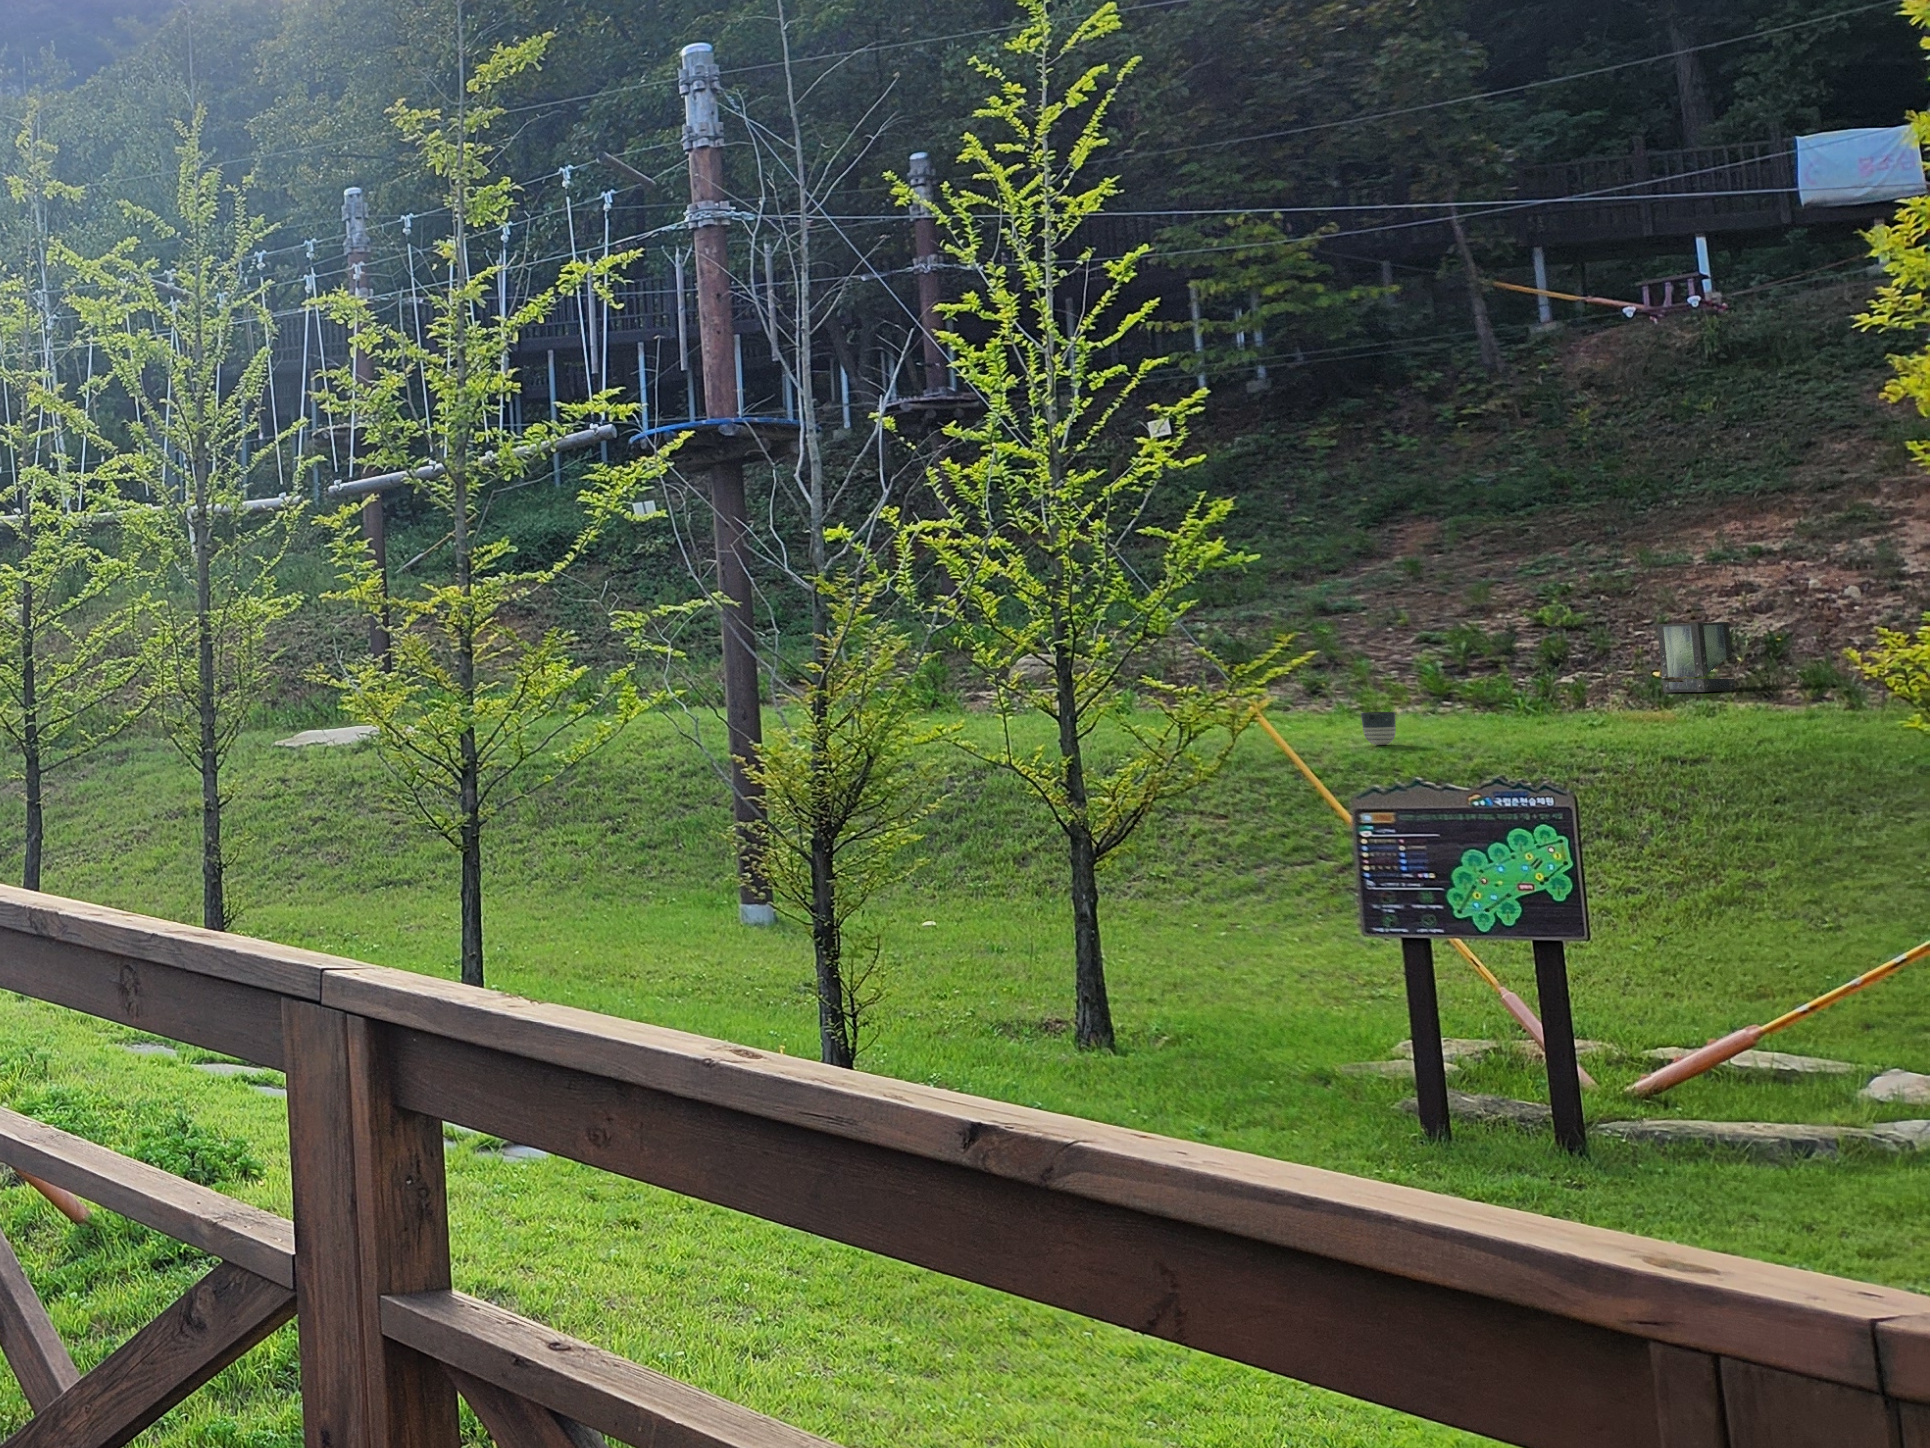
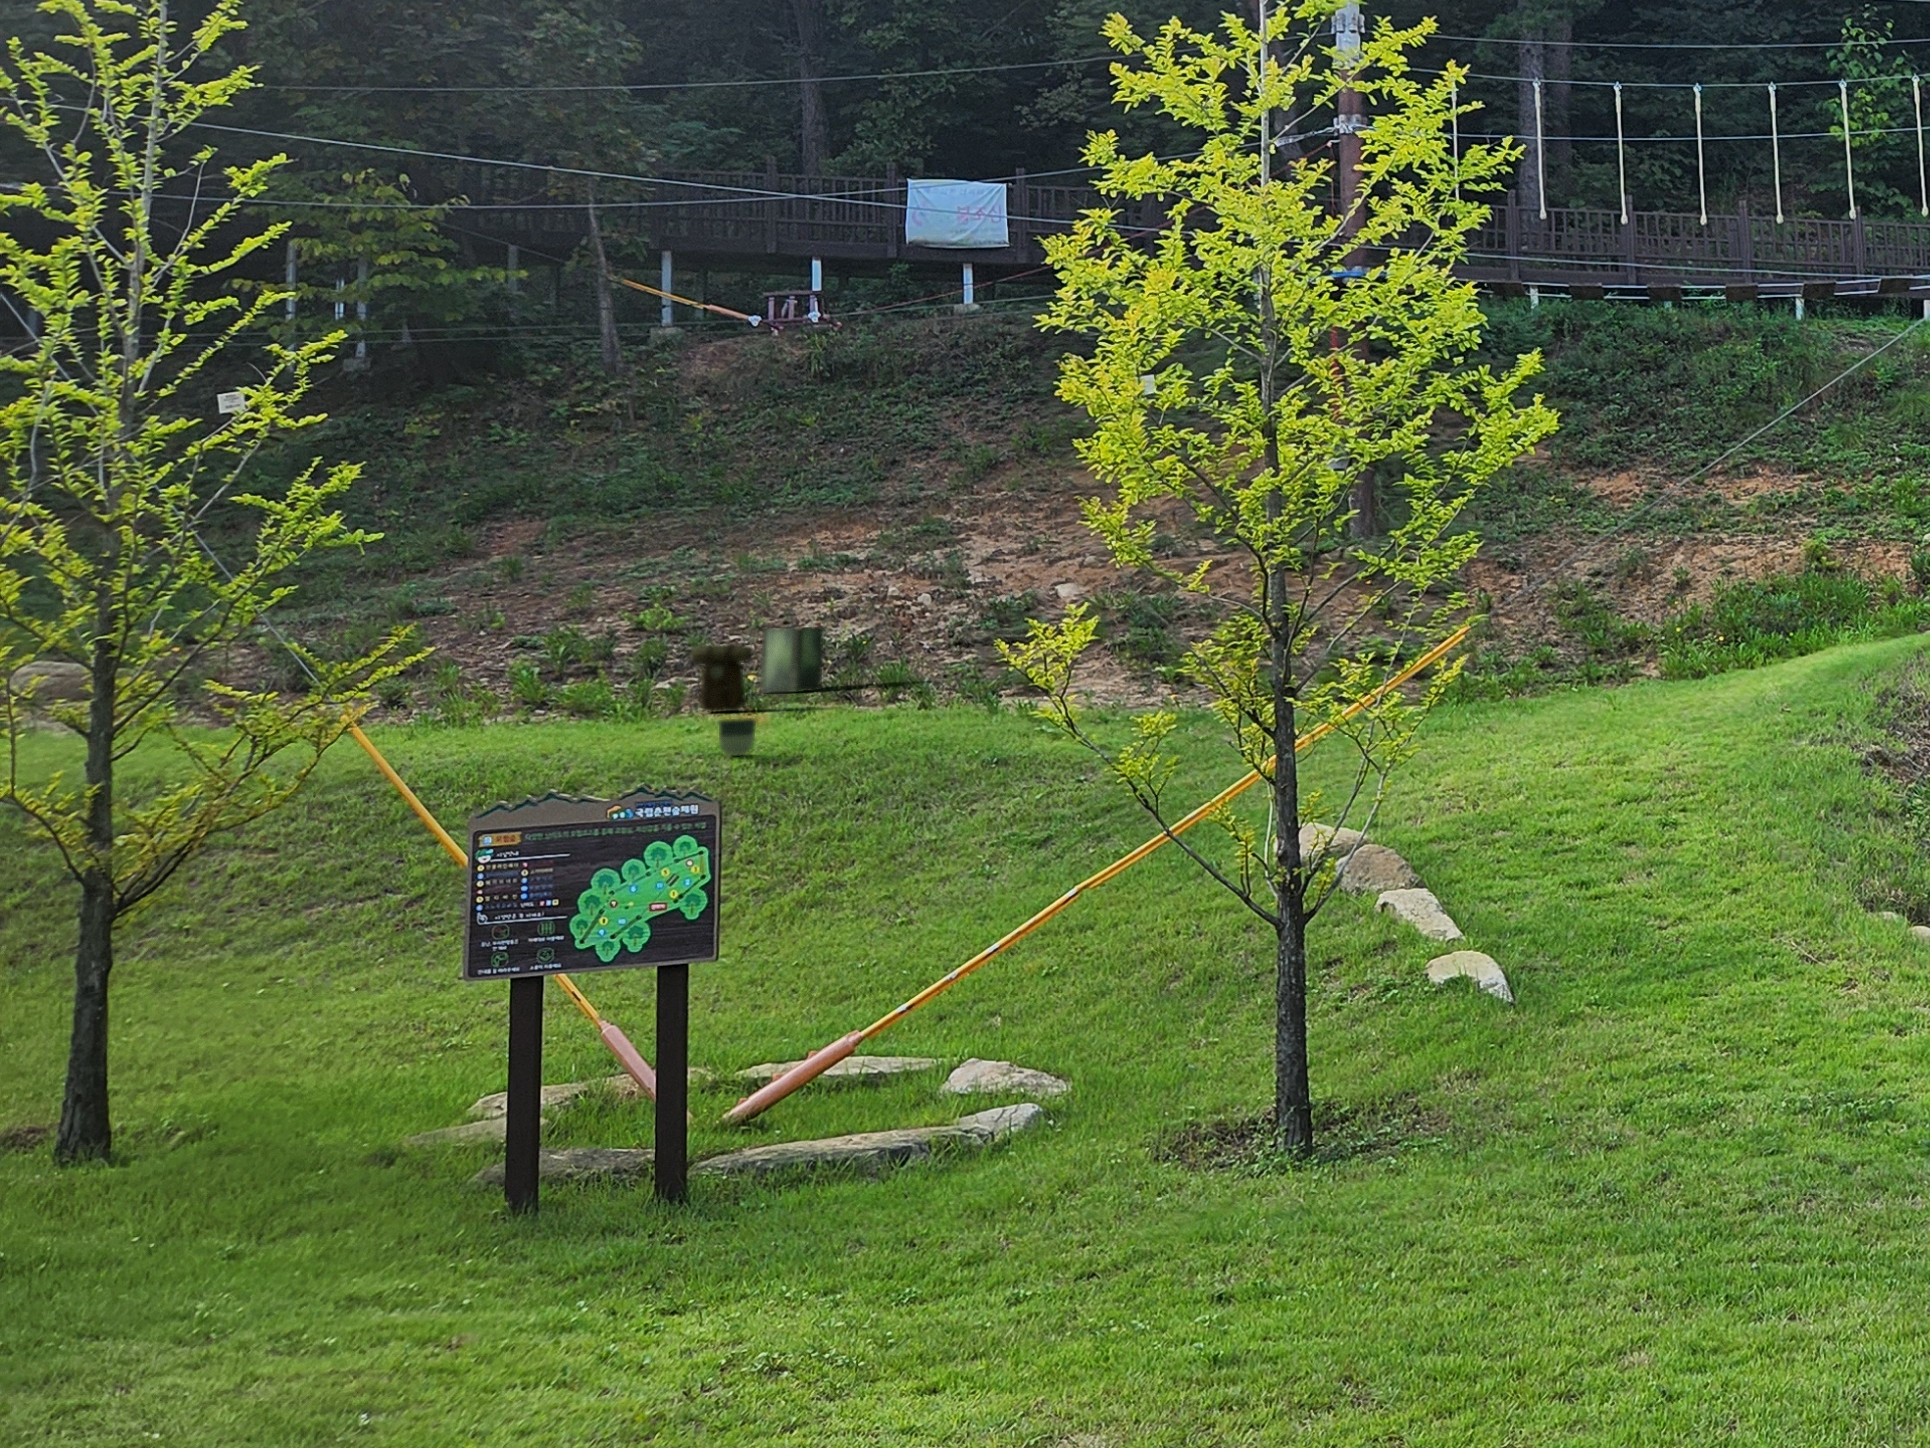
backpack: none [1577,642,1648,711] -> present [691,644,754,712]
planter: present [1361,712,1396,745] -> present [719,718,756,756]

